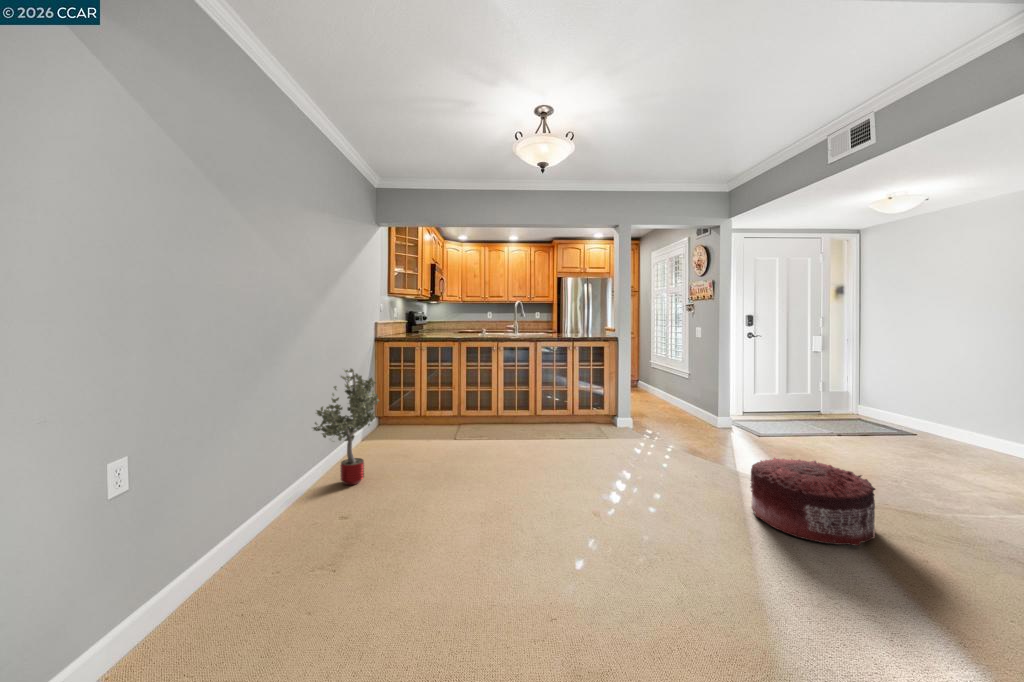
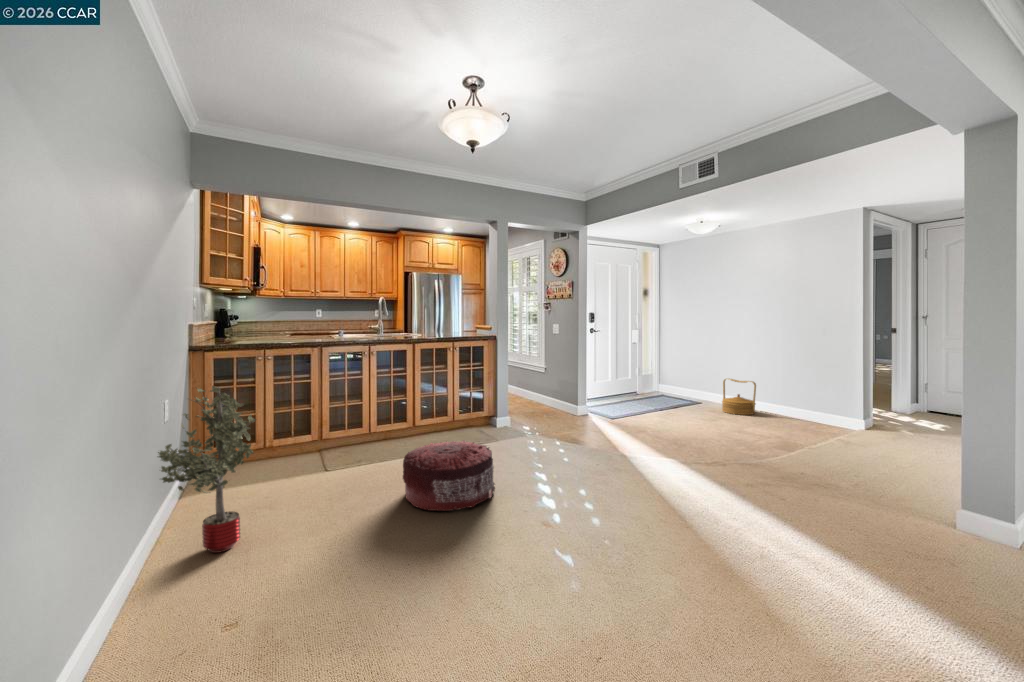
woven basket: none [927,400,986,452] -> present [722,378,756,415]
pouf: present [751,458,875,546] -> present [403,440,495,511]

